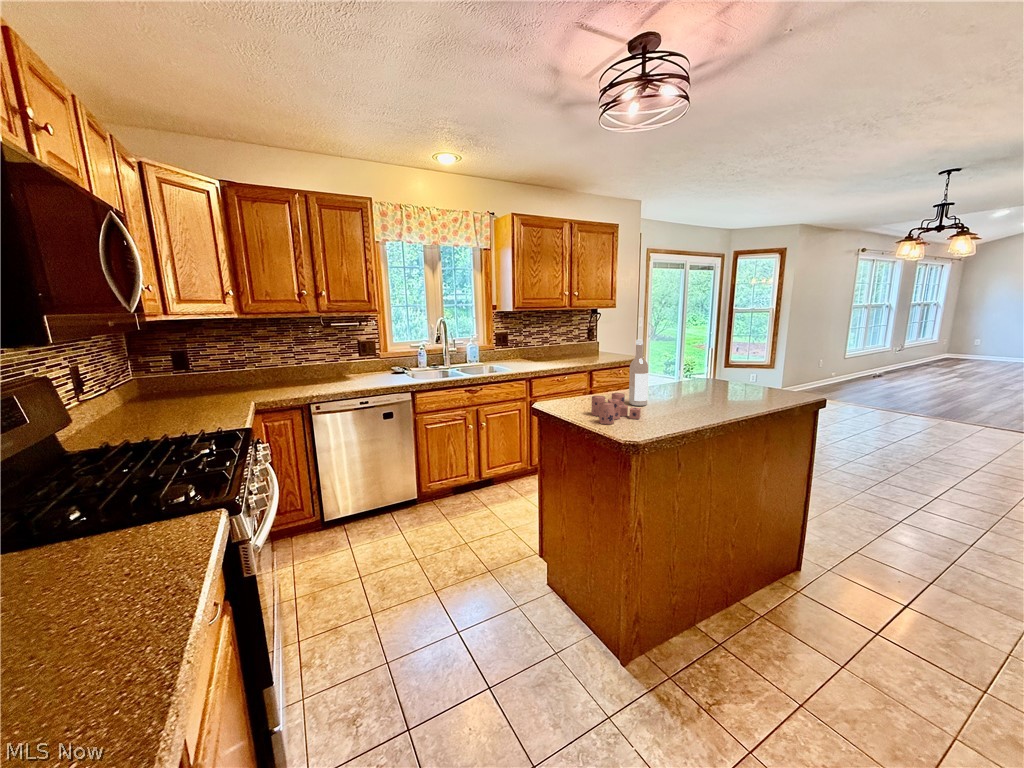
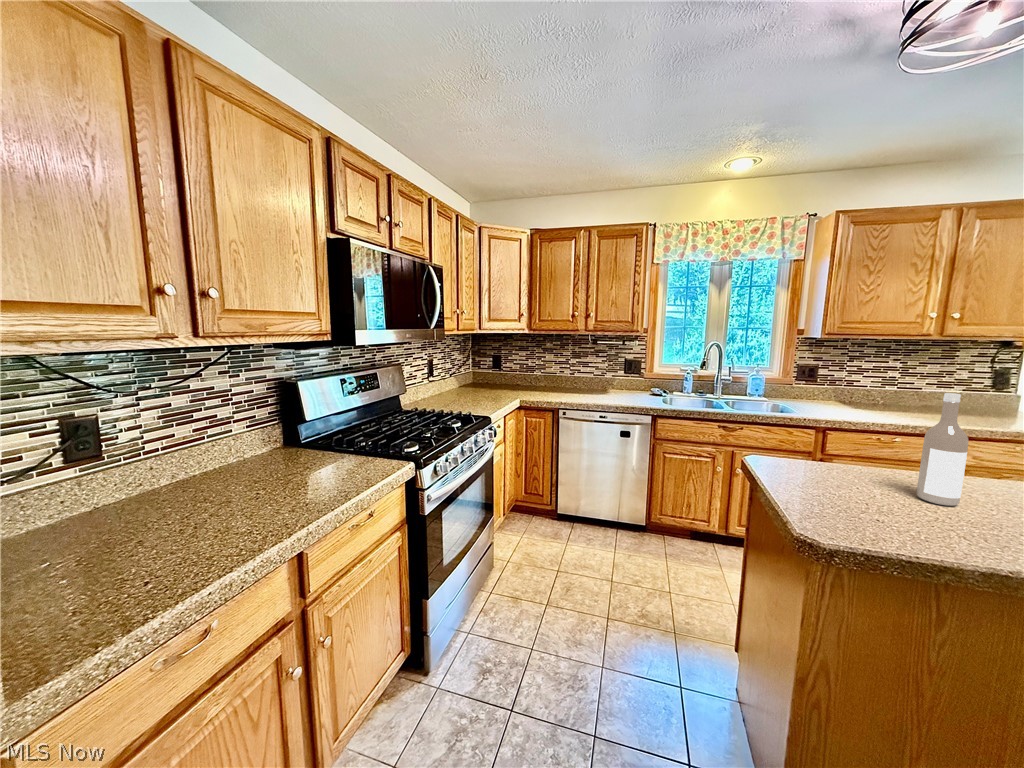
candle: present [591,393,641,424] -> none [807,464,905,520]

